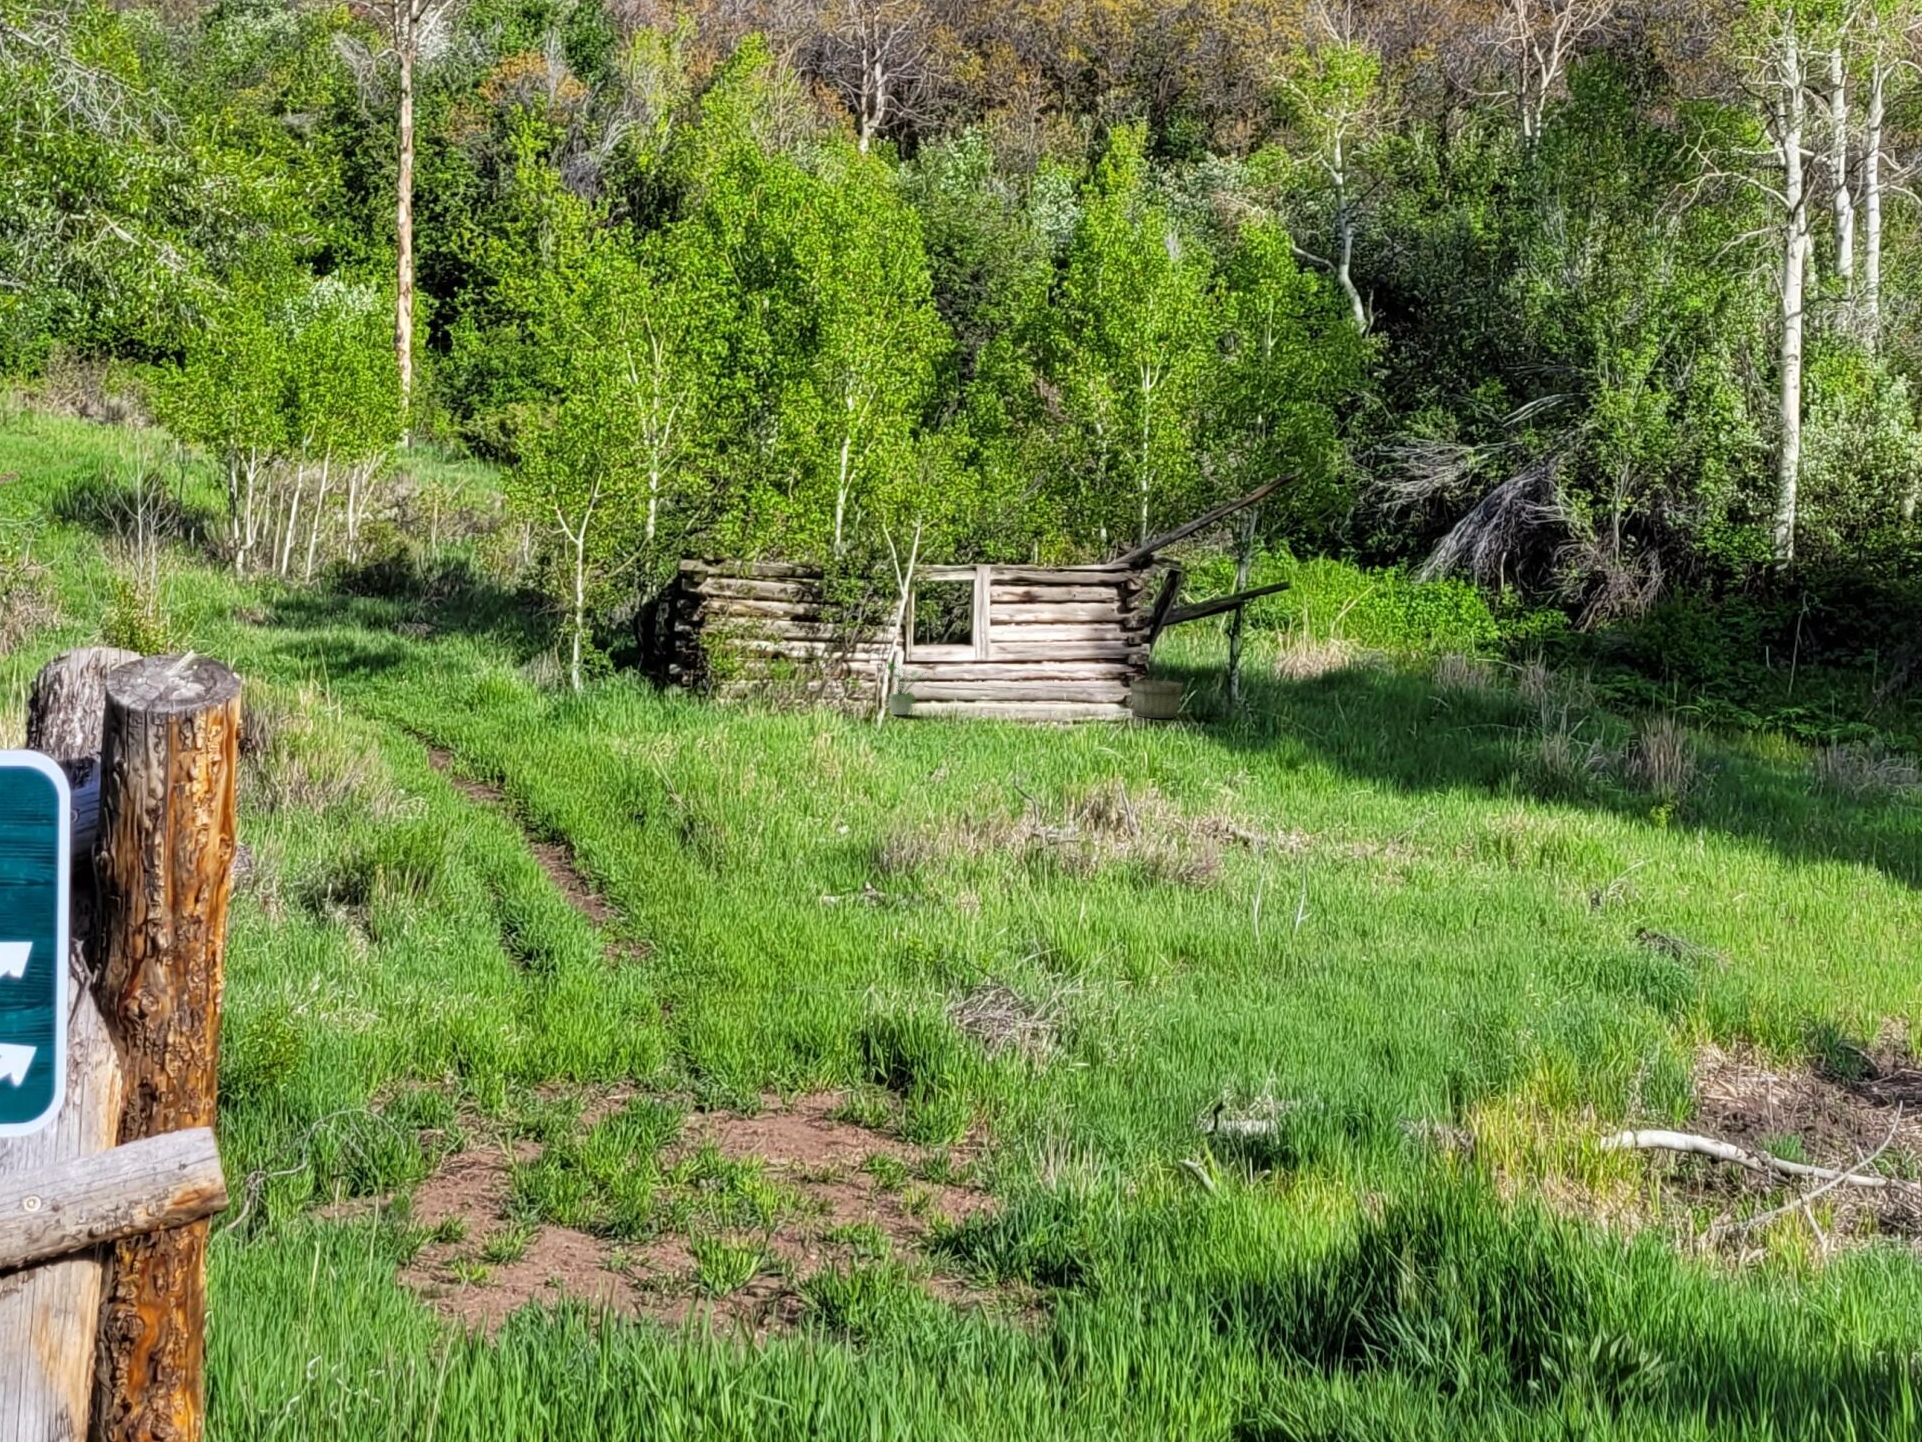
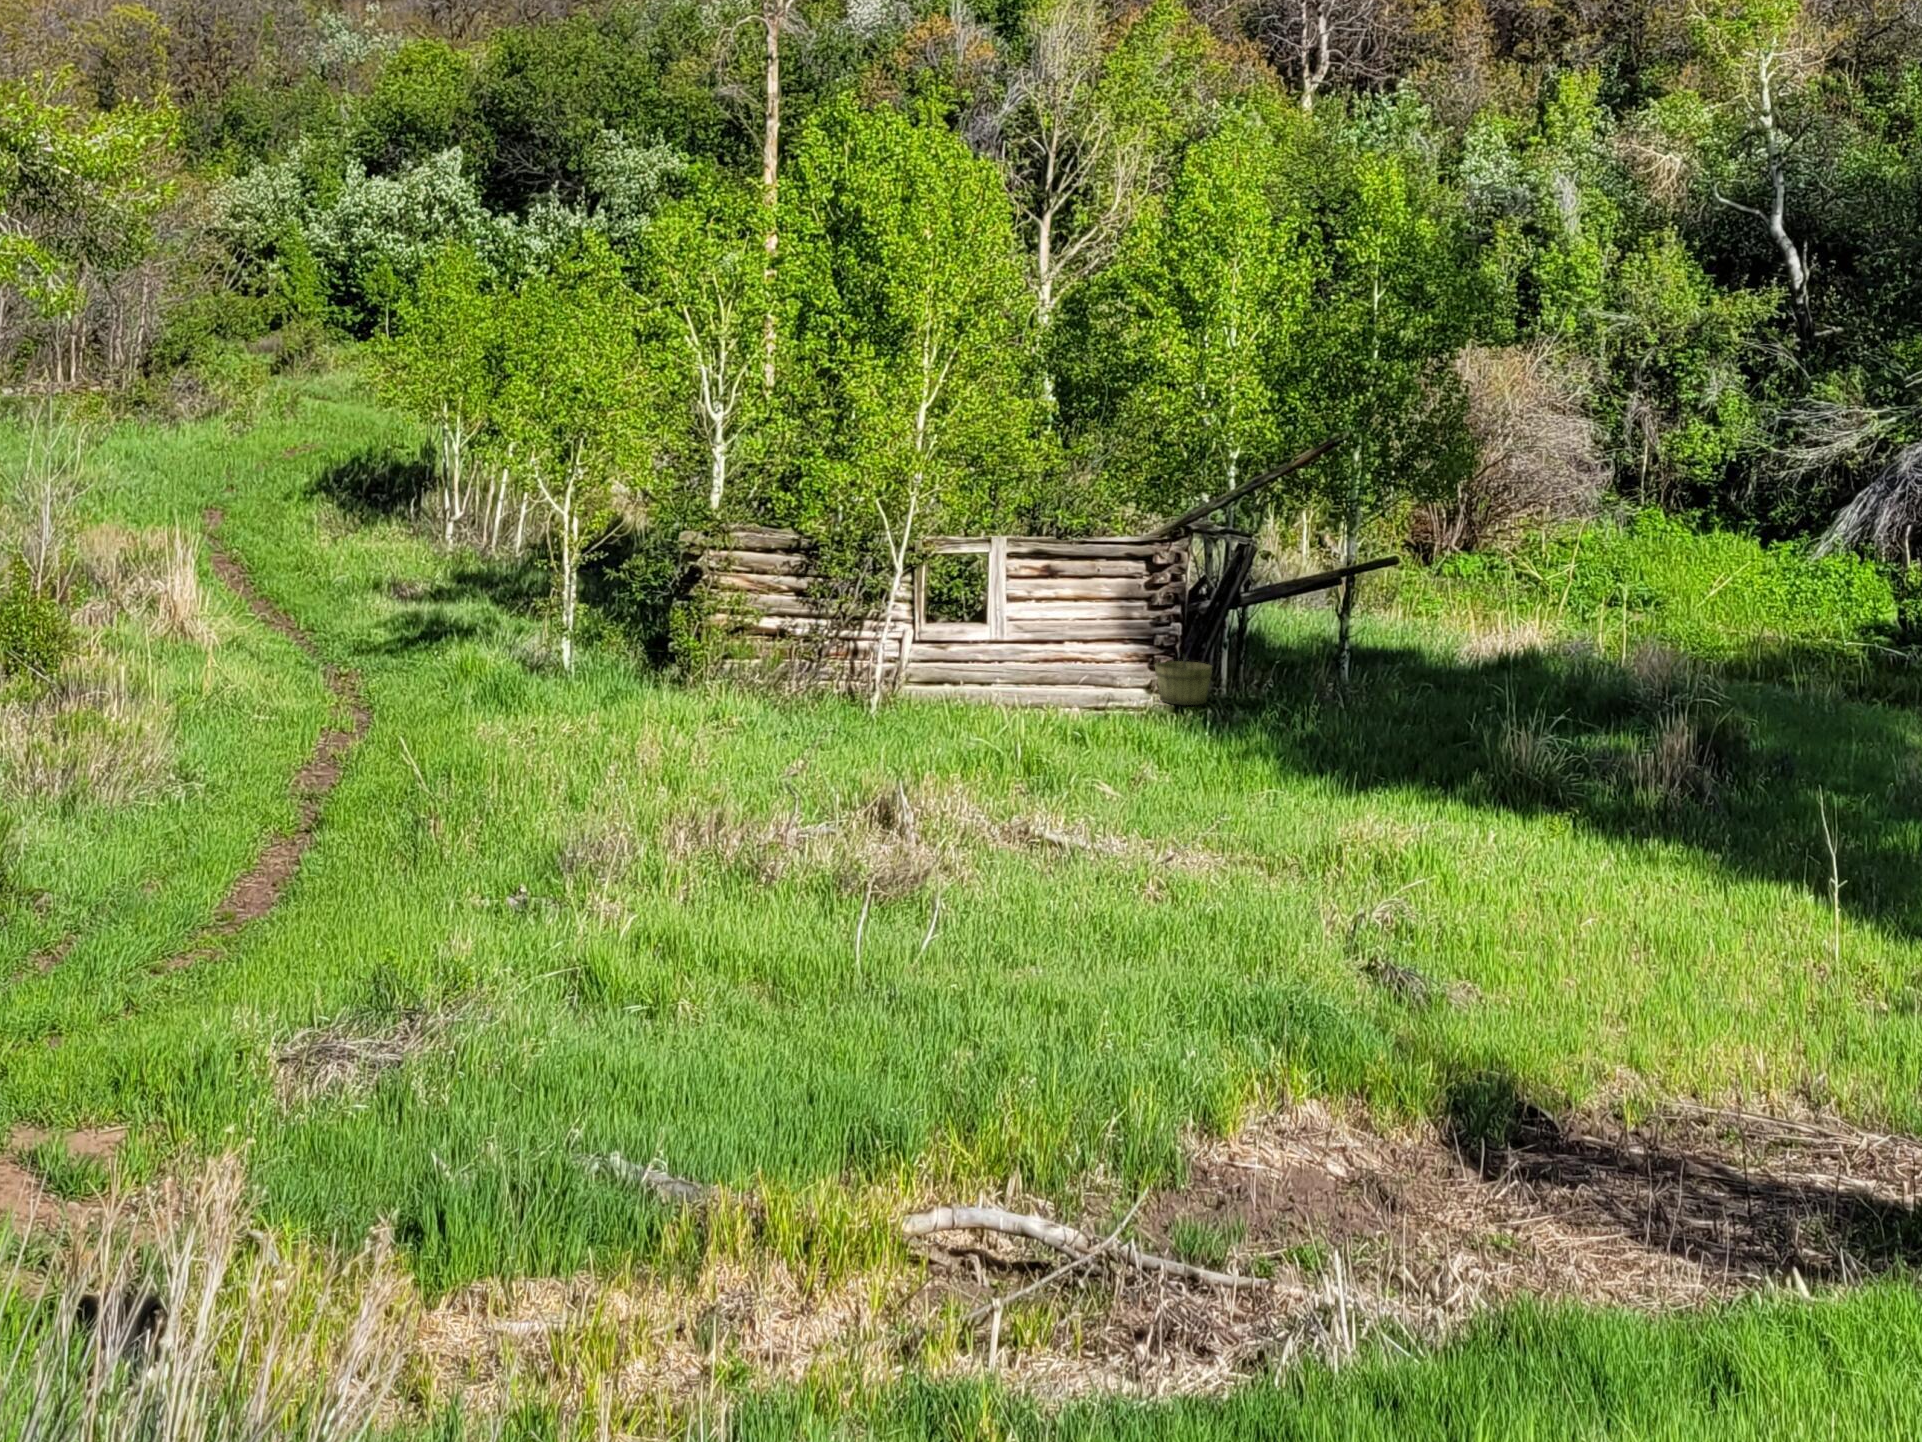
potted plant: present [886,662,930,715] -> none [869,627,937,700]

